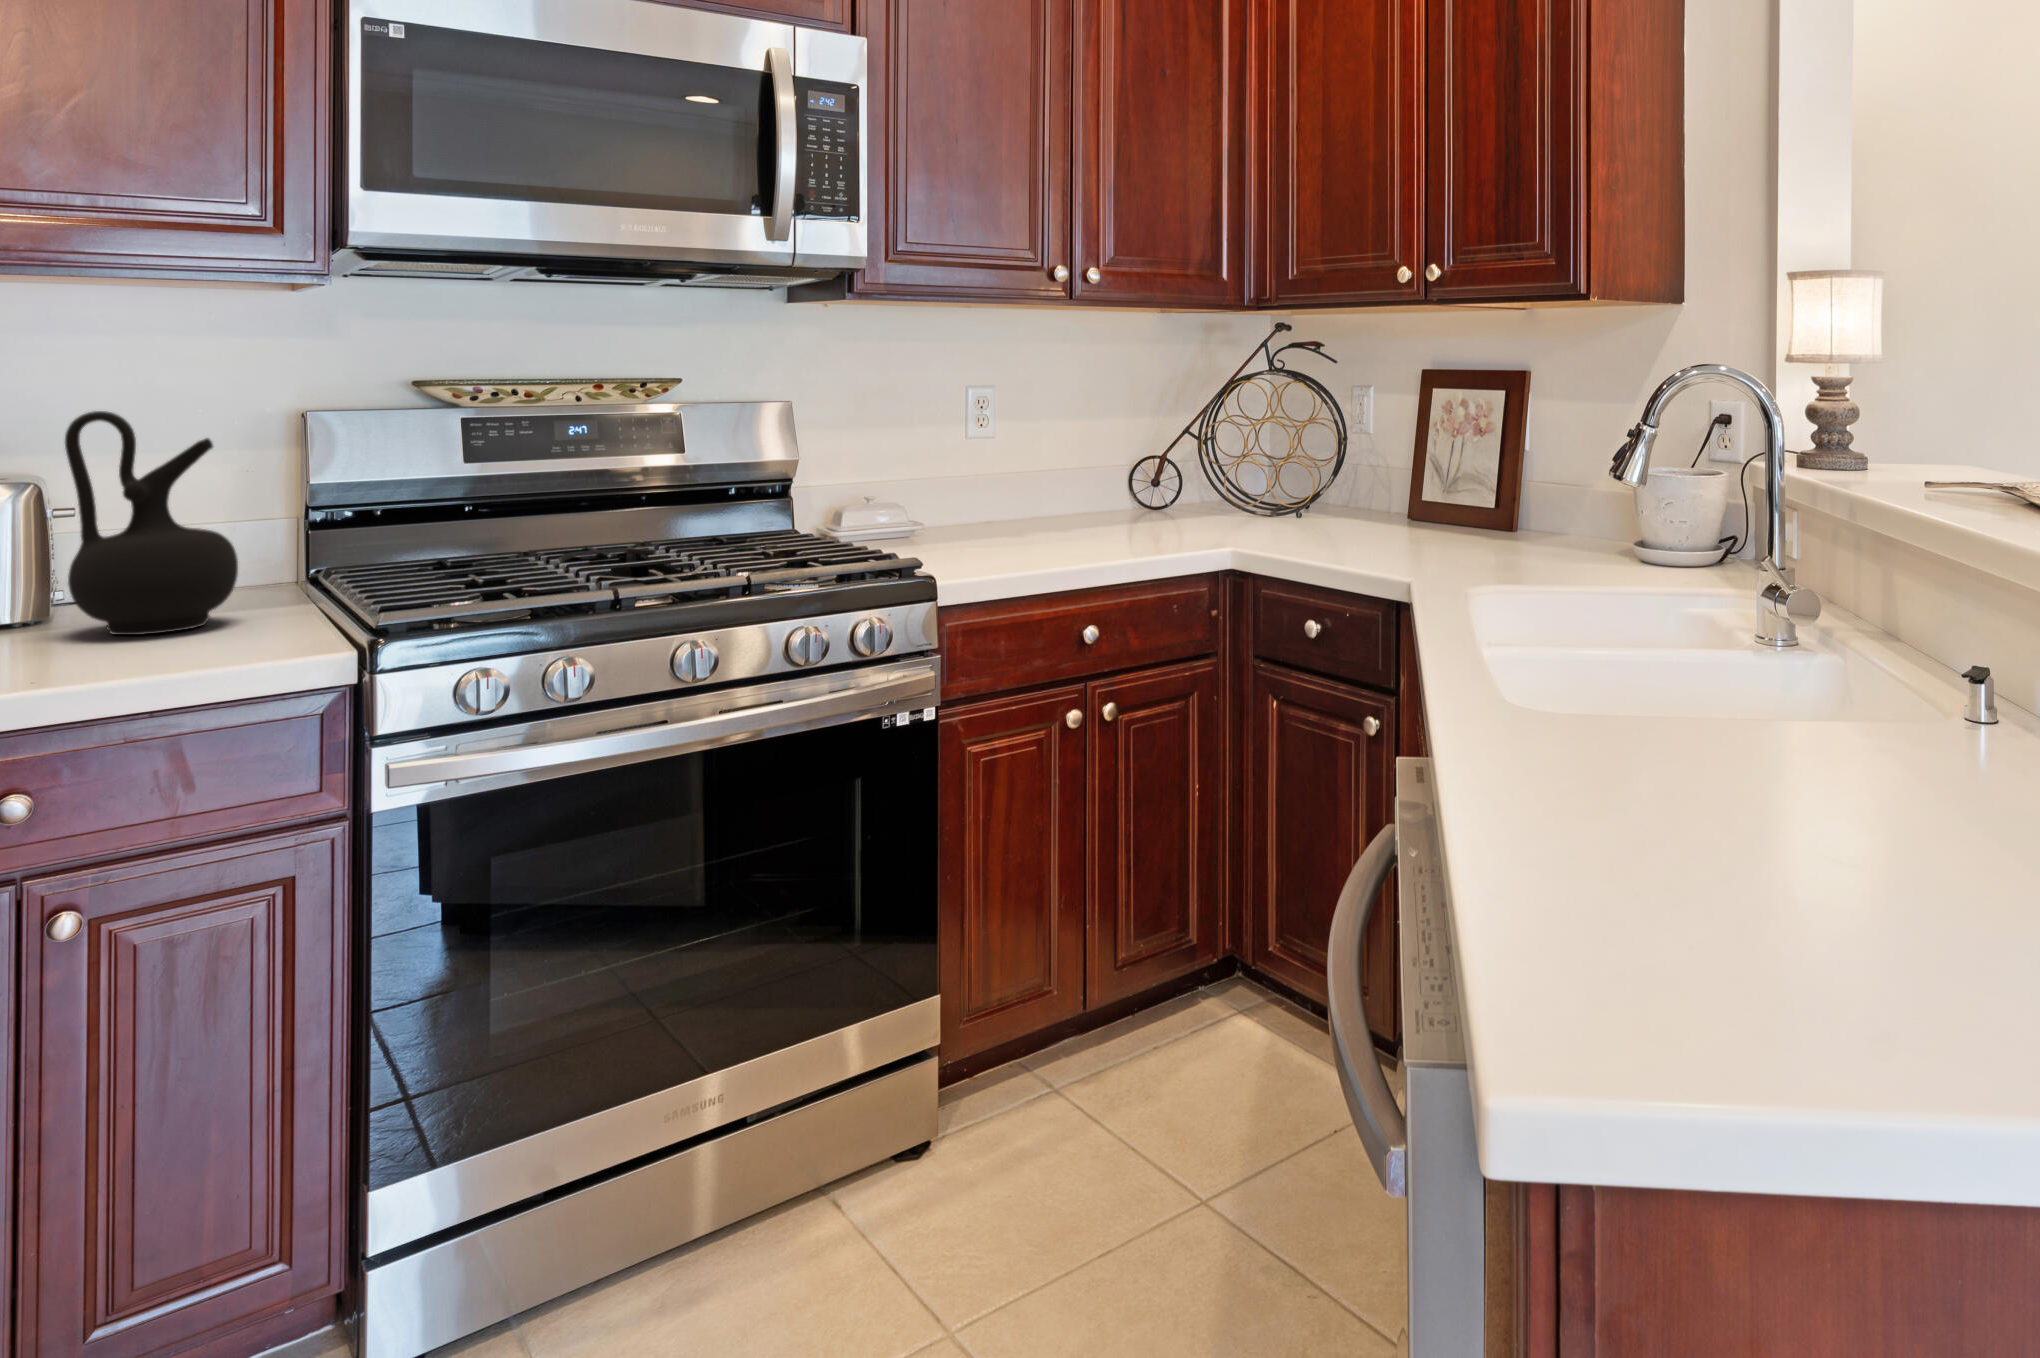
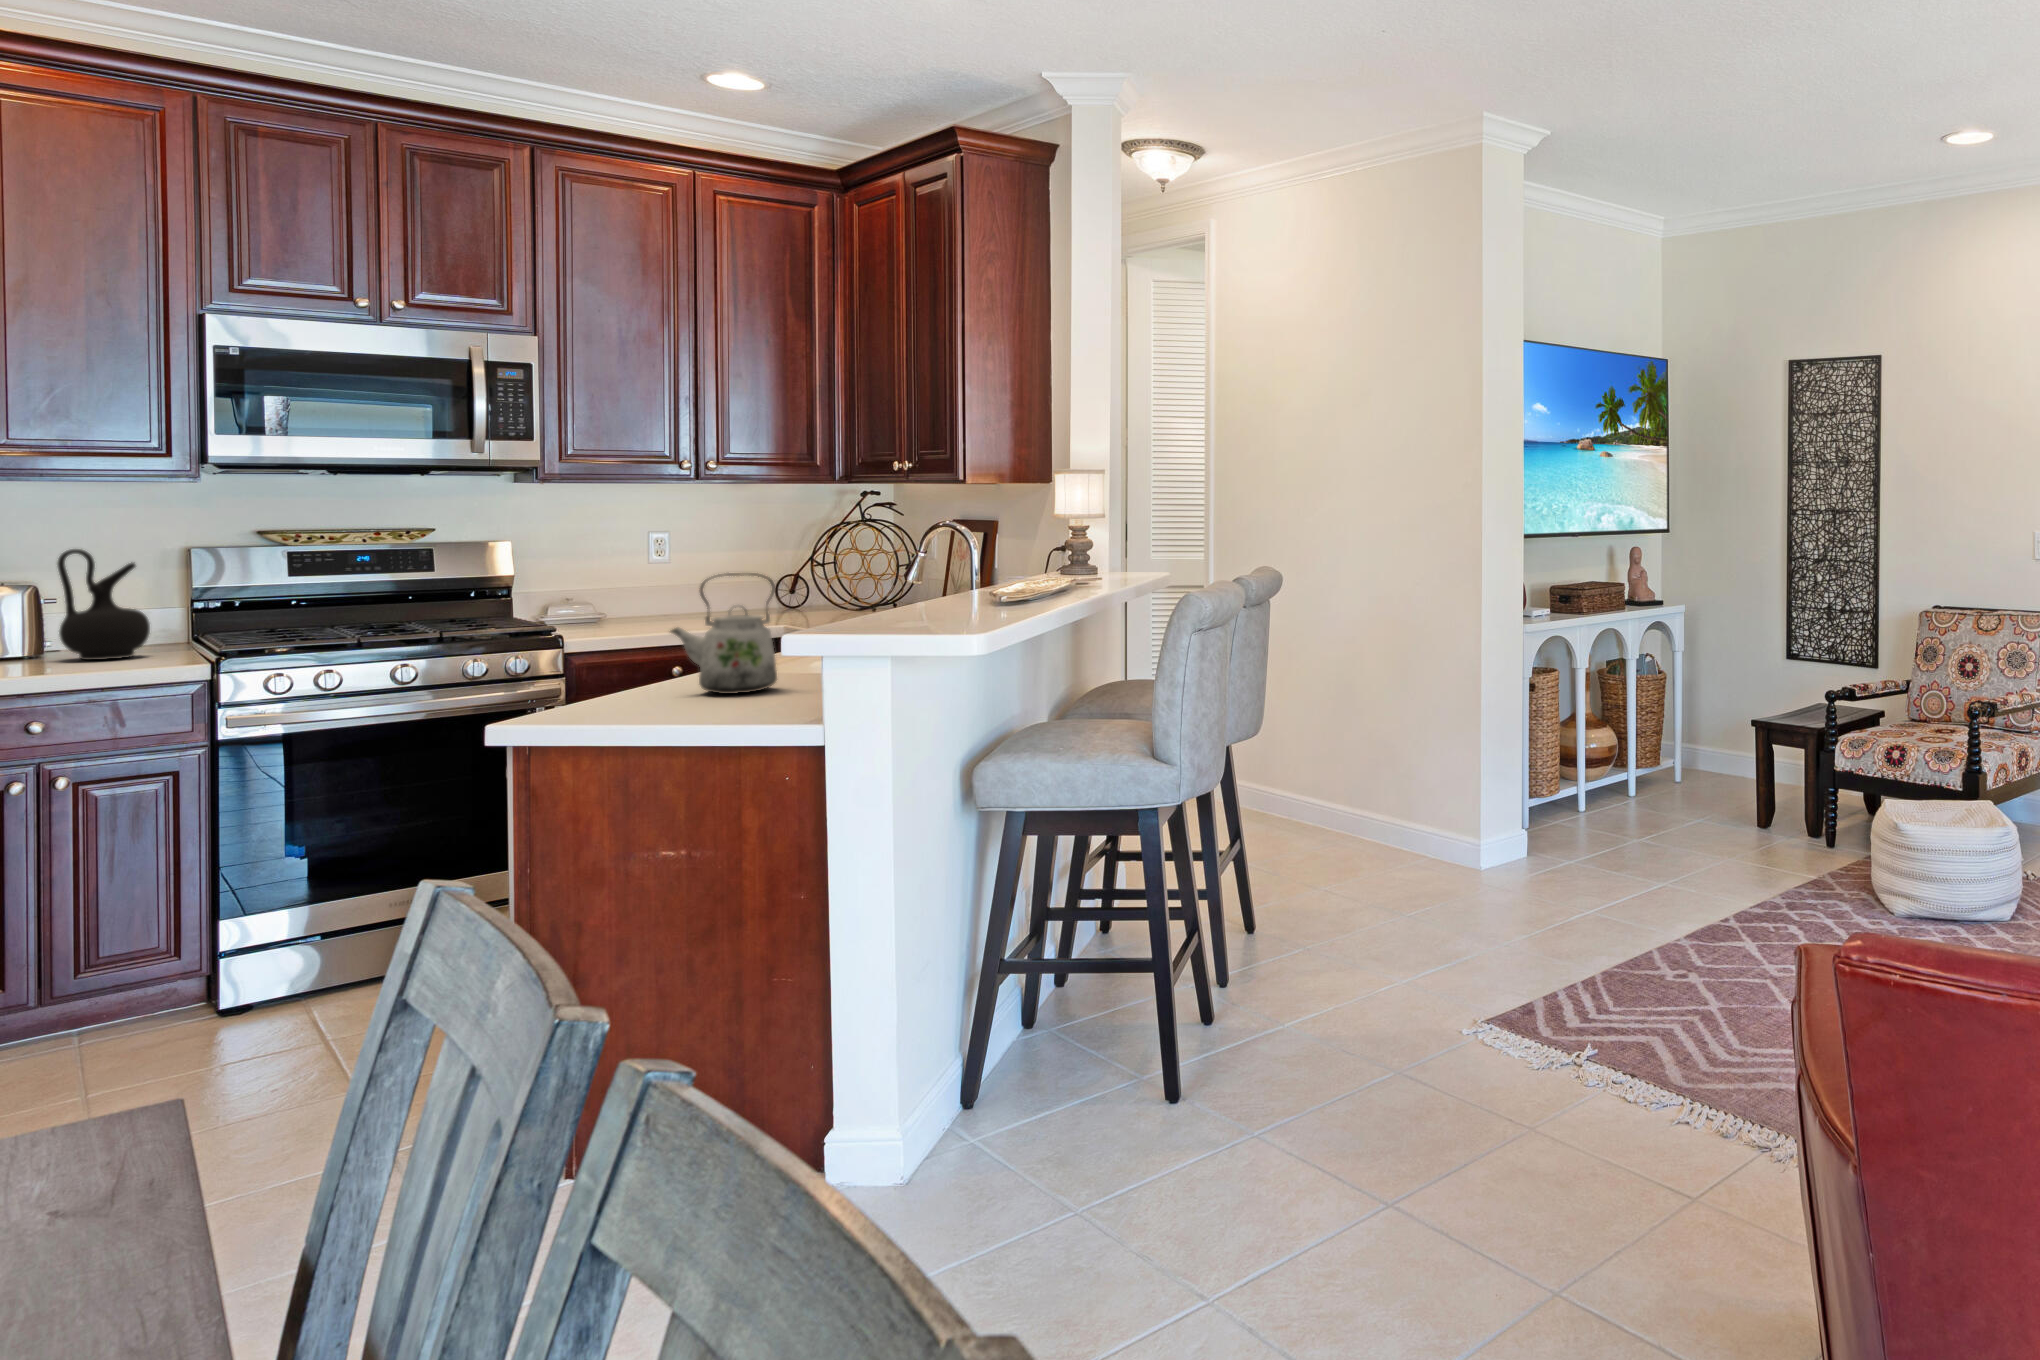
kettle: none [1687,504,1959,868] -> present [670,573,777,694]

